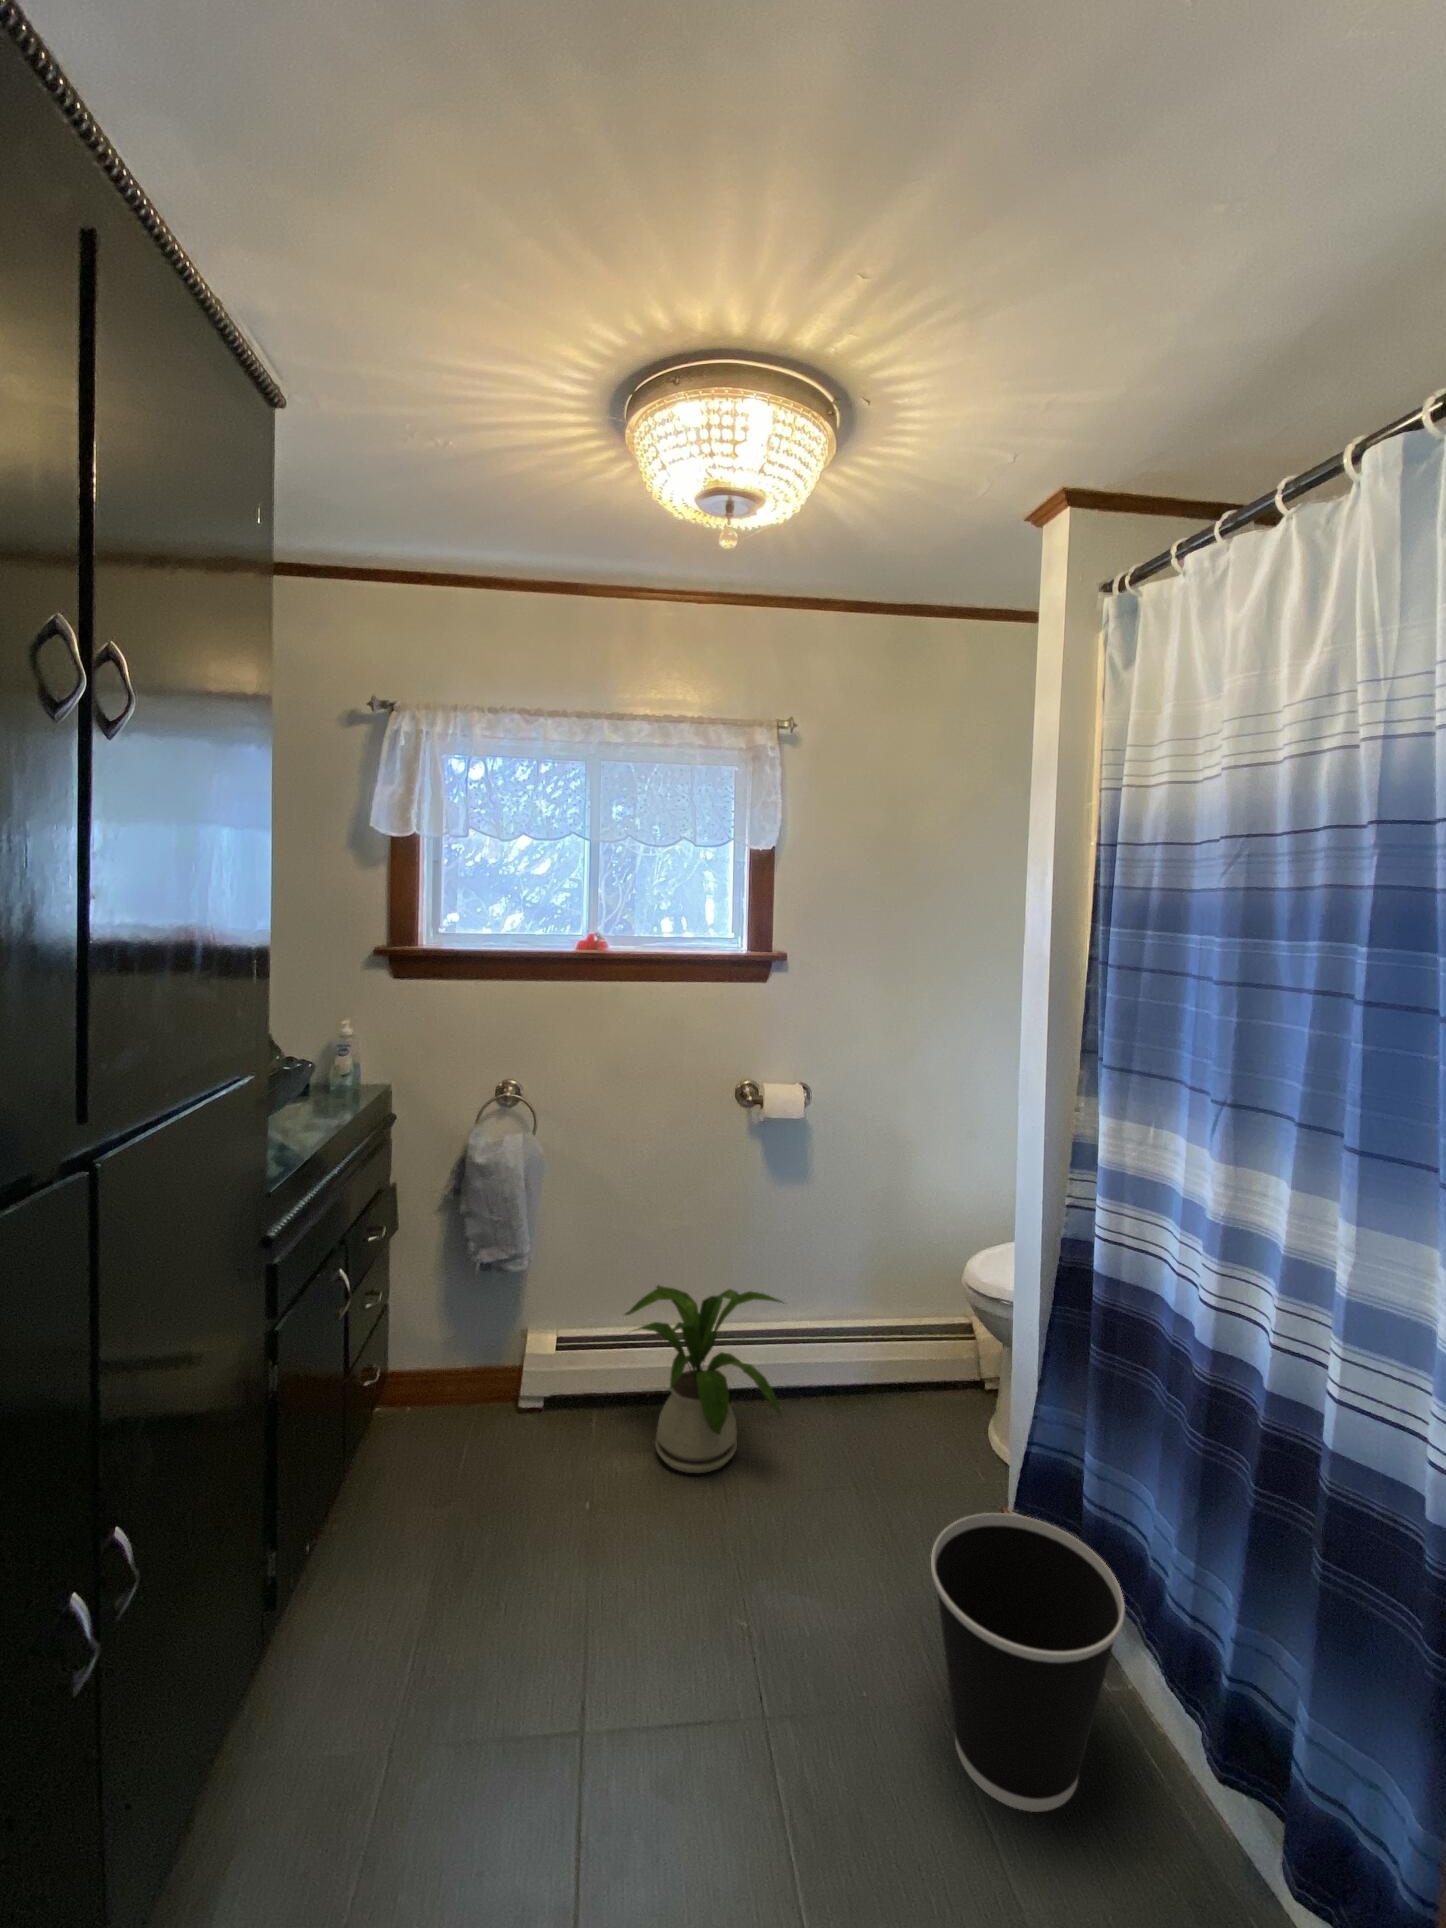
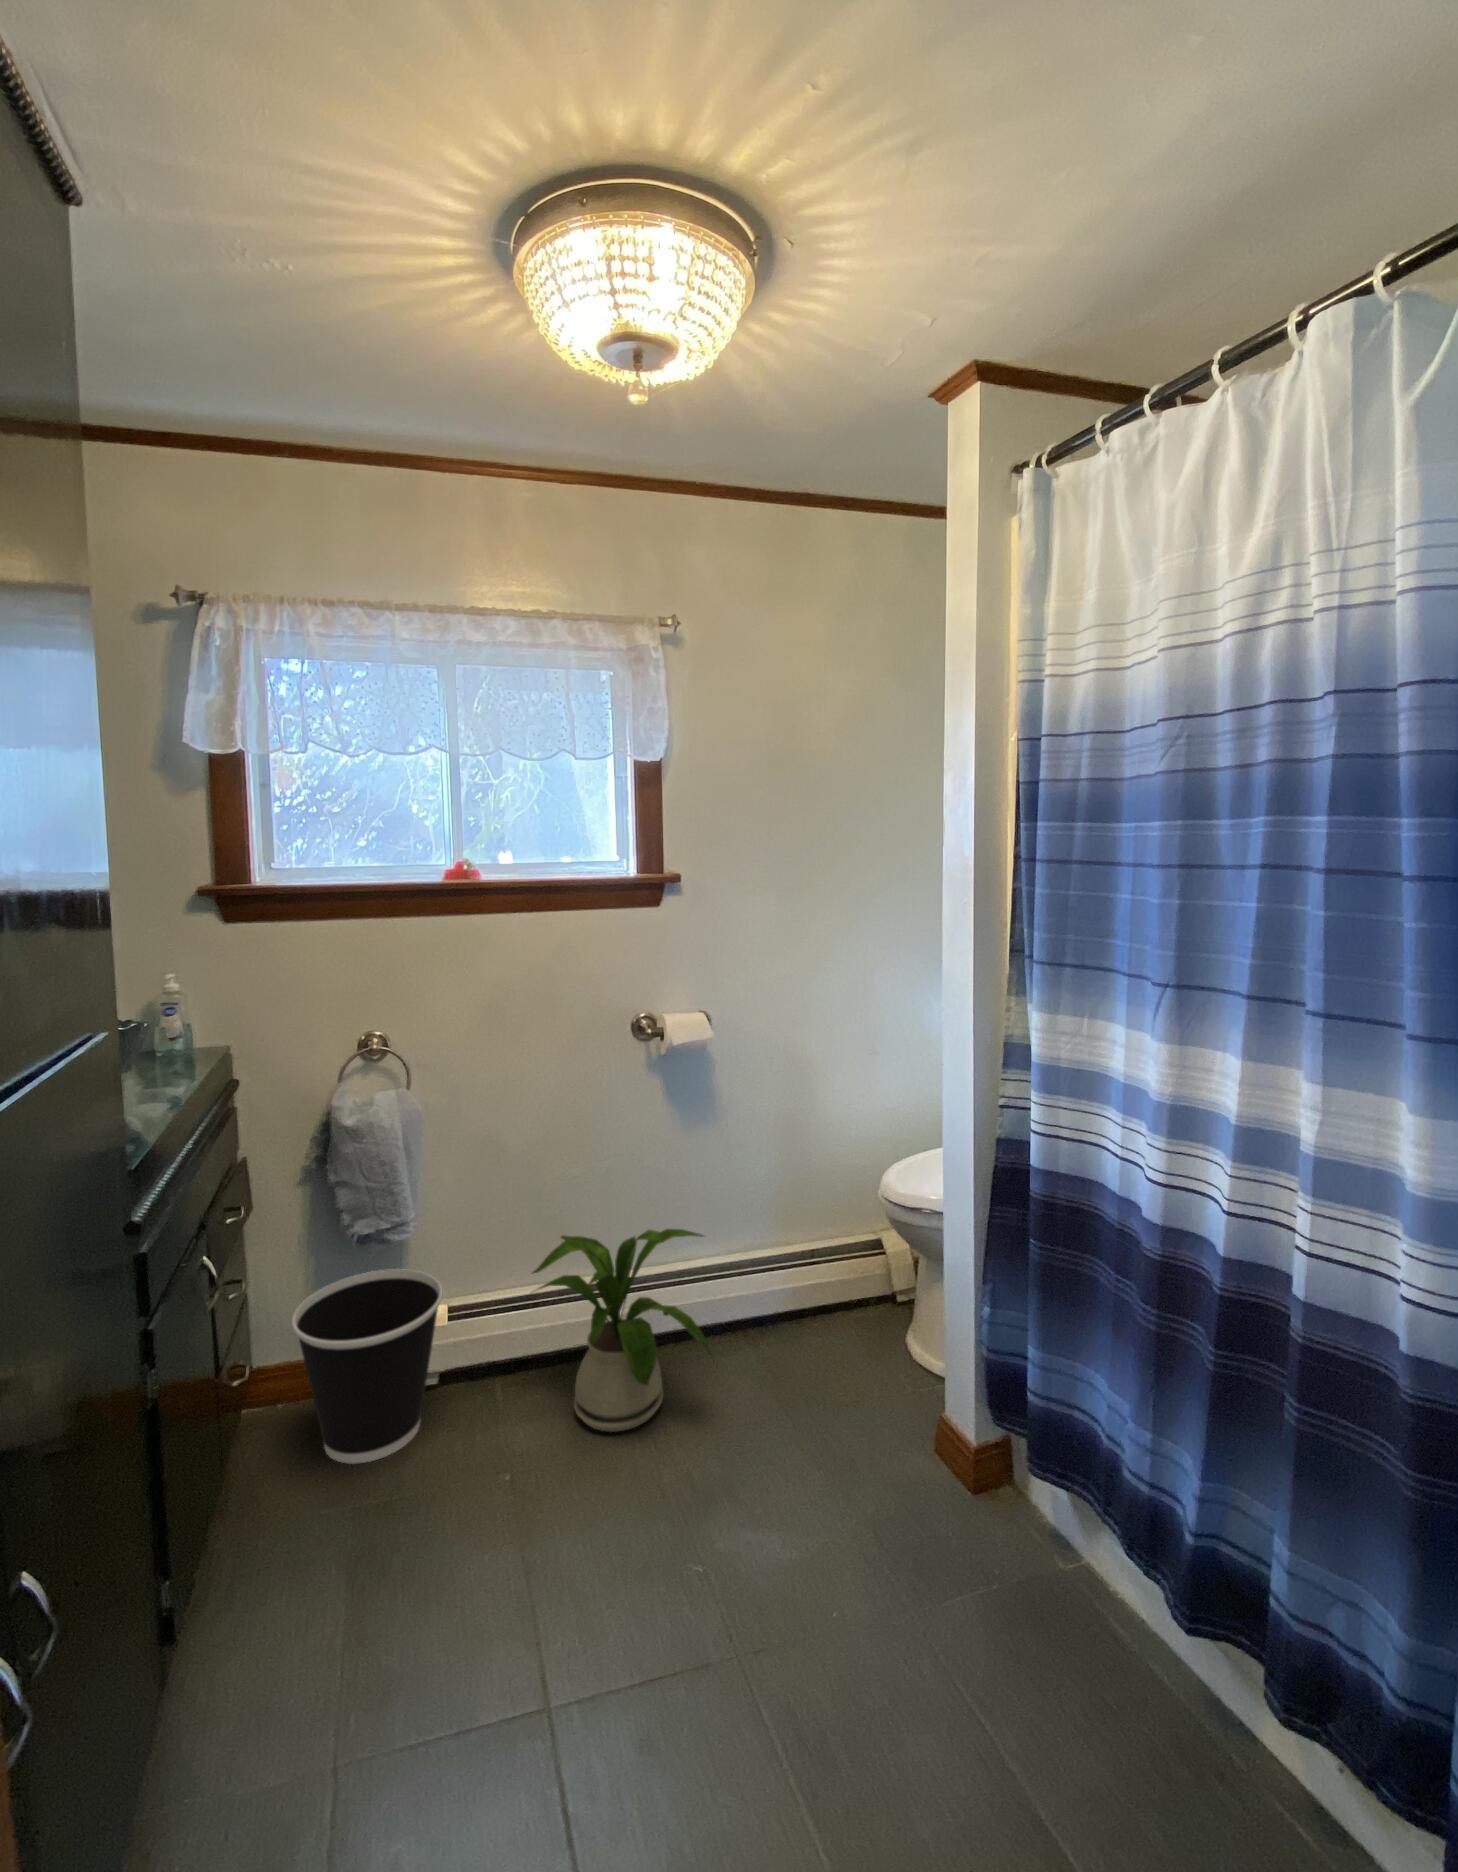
wastebasket: present [931,1513,1125,1812] -> present [292,1269,442,1464]

